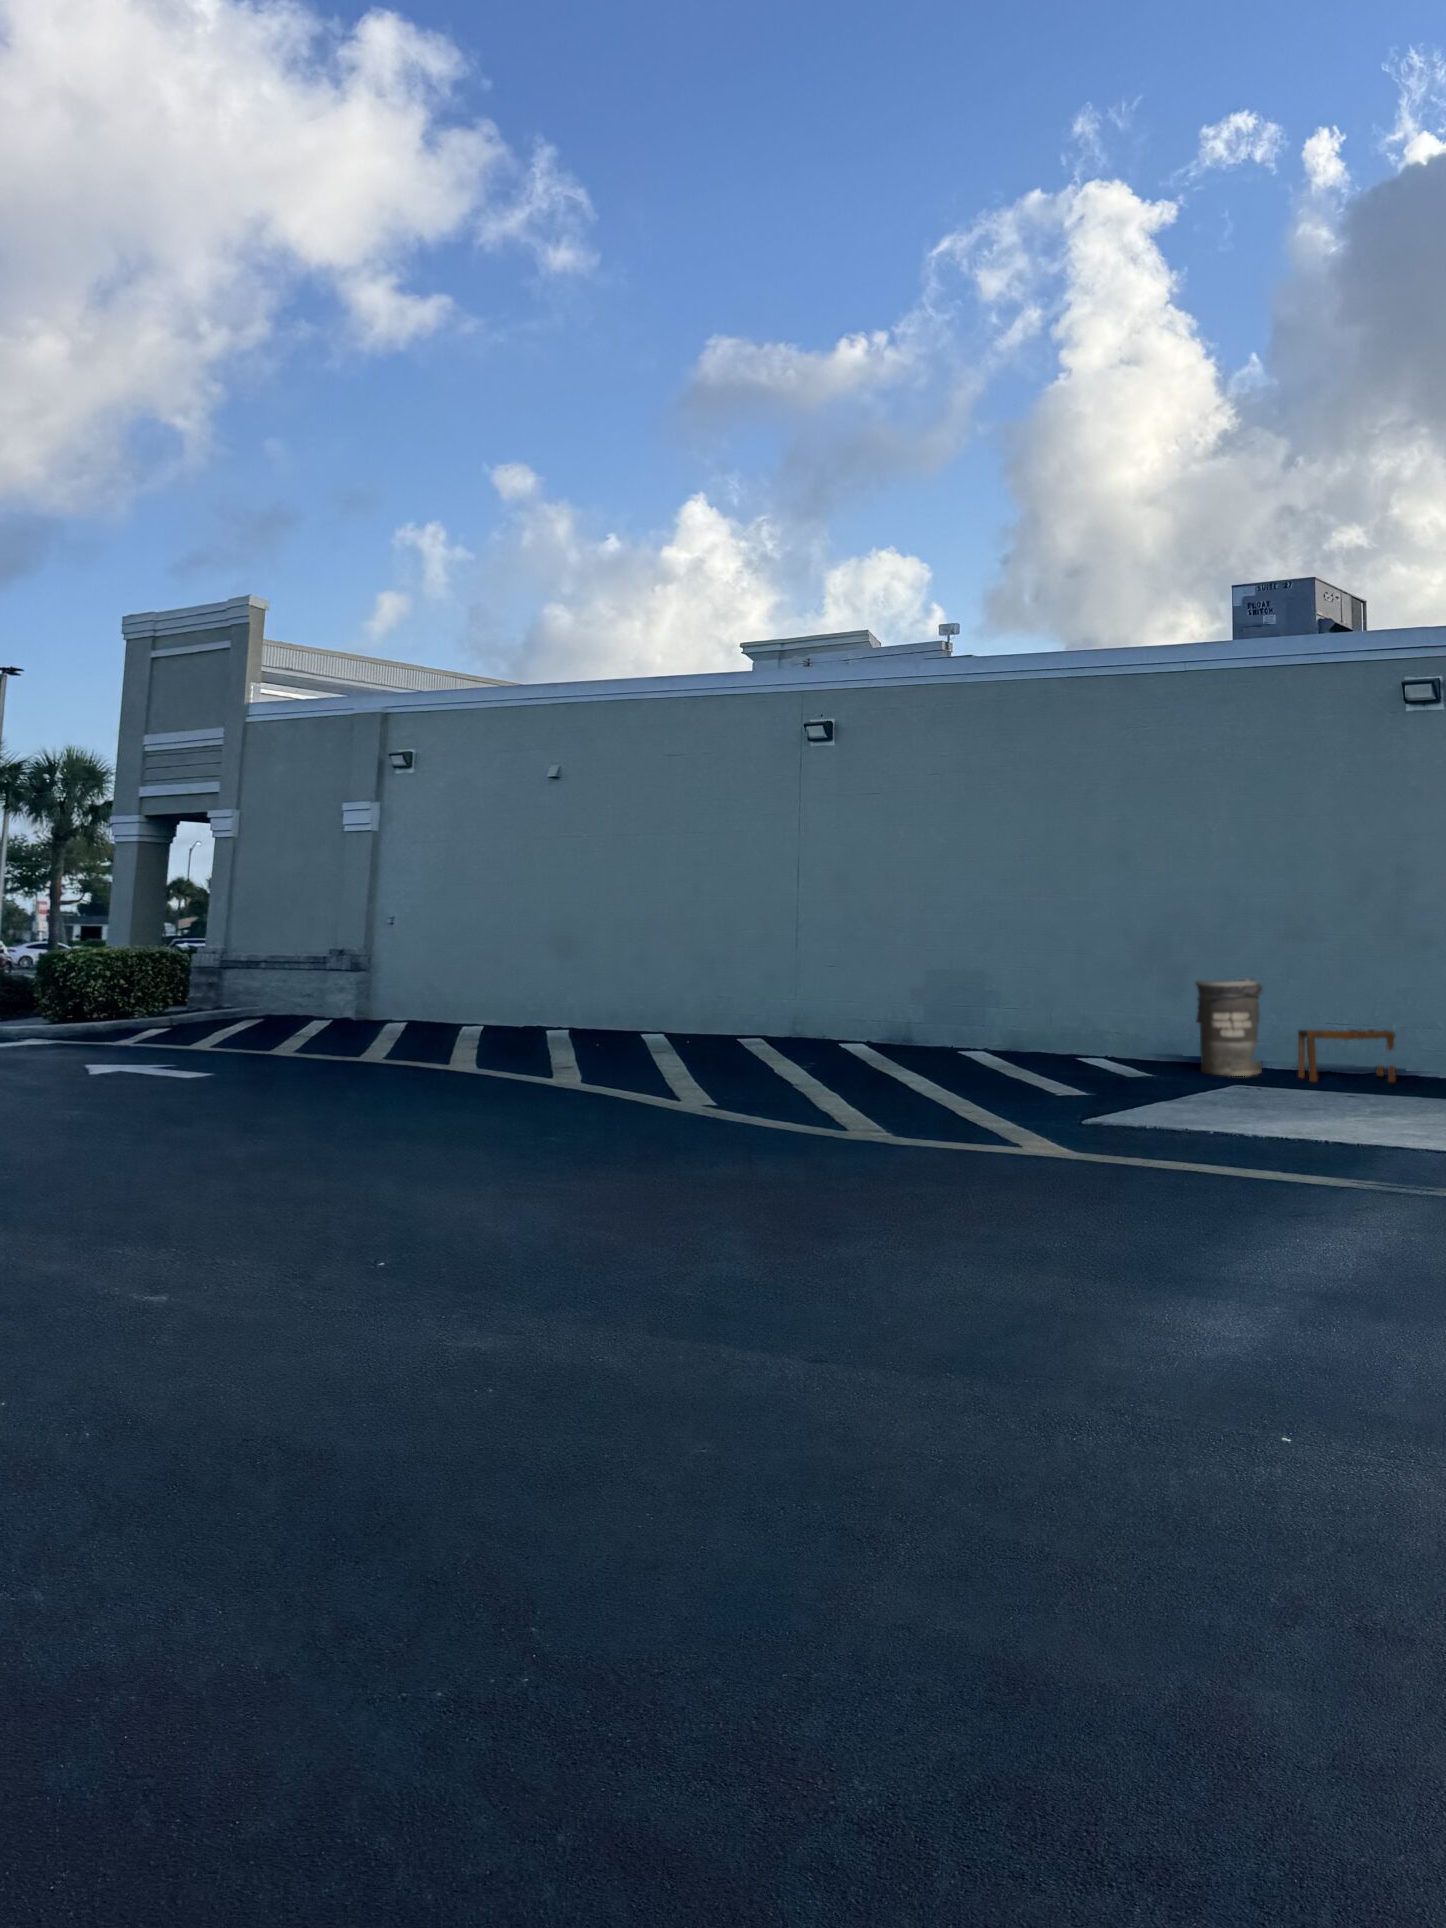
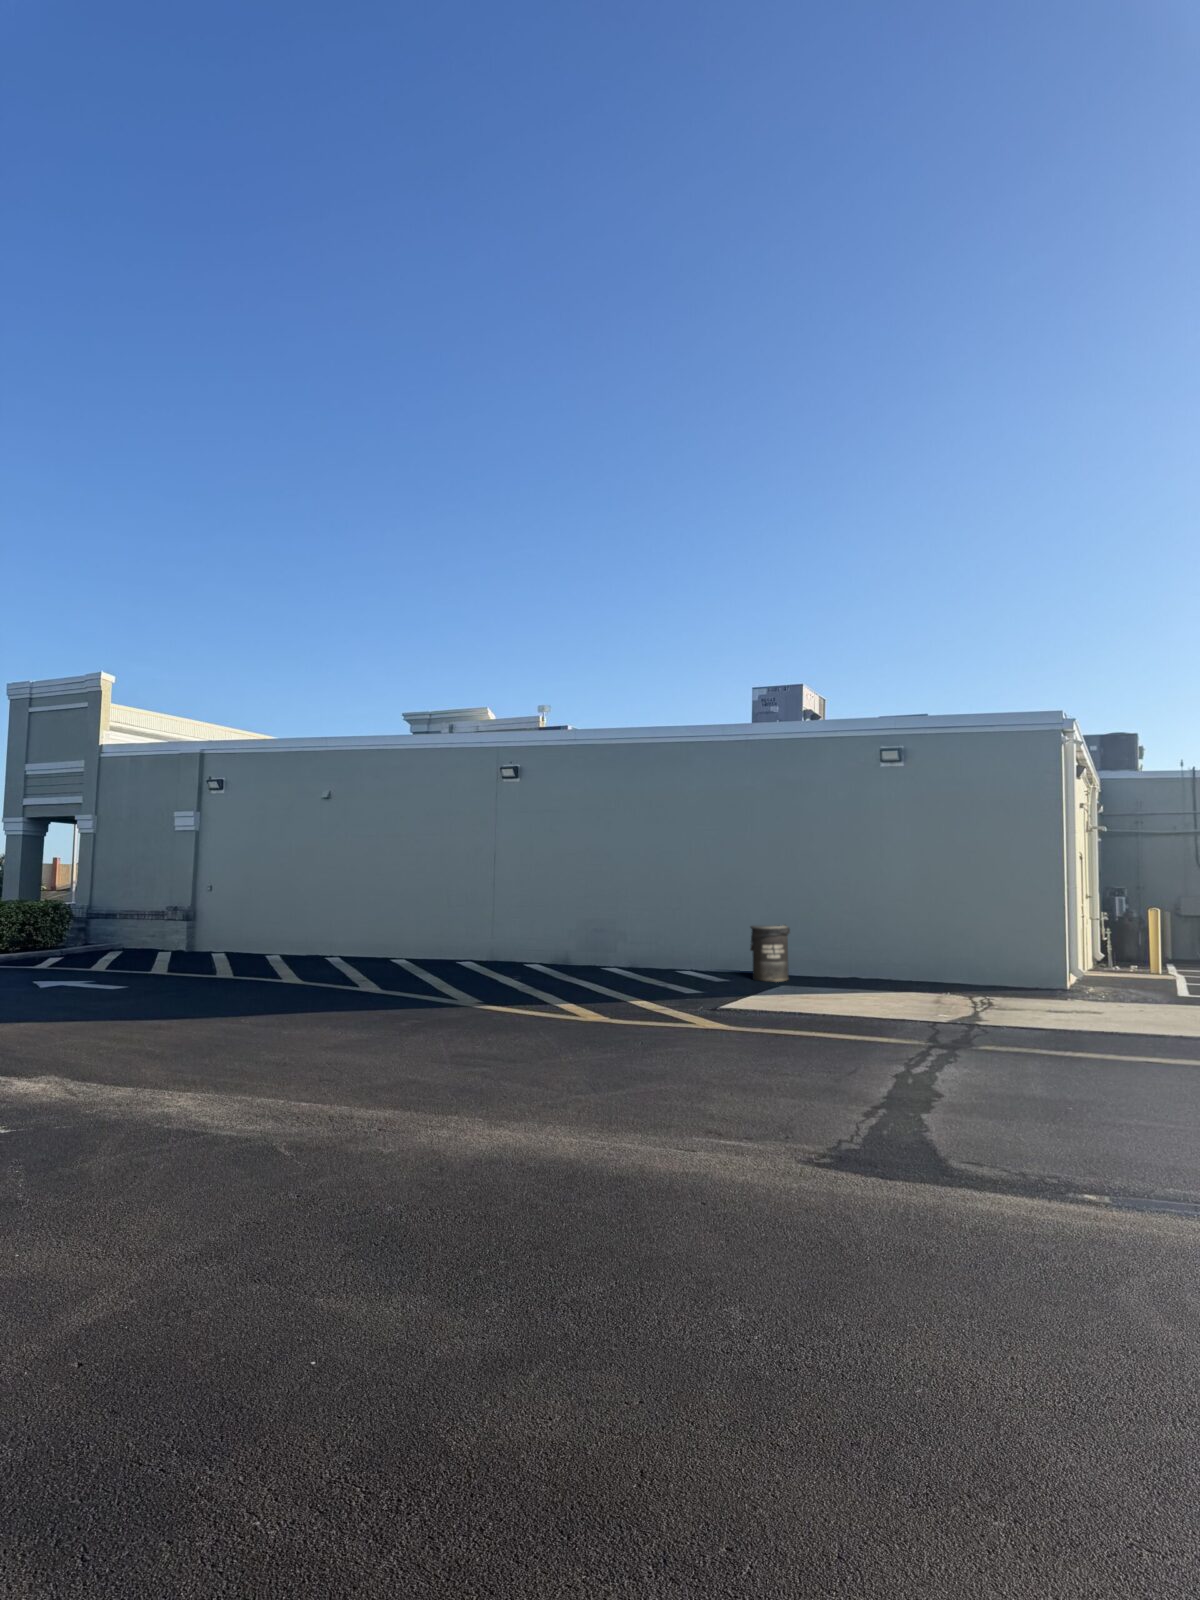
bench: present [1298,1029,1396,1082] -> none [812,953,870,985]

